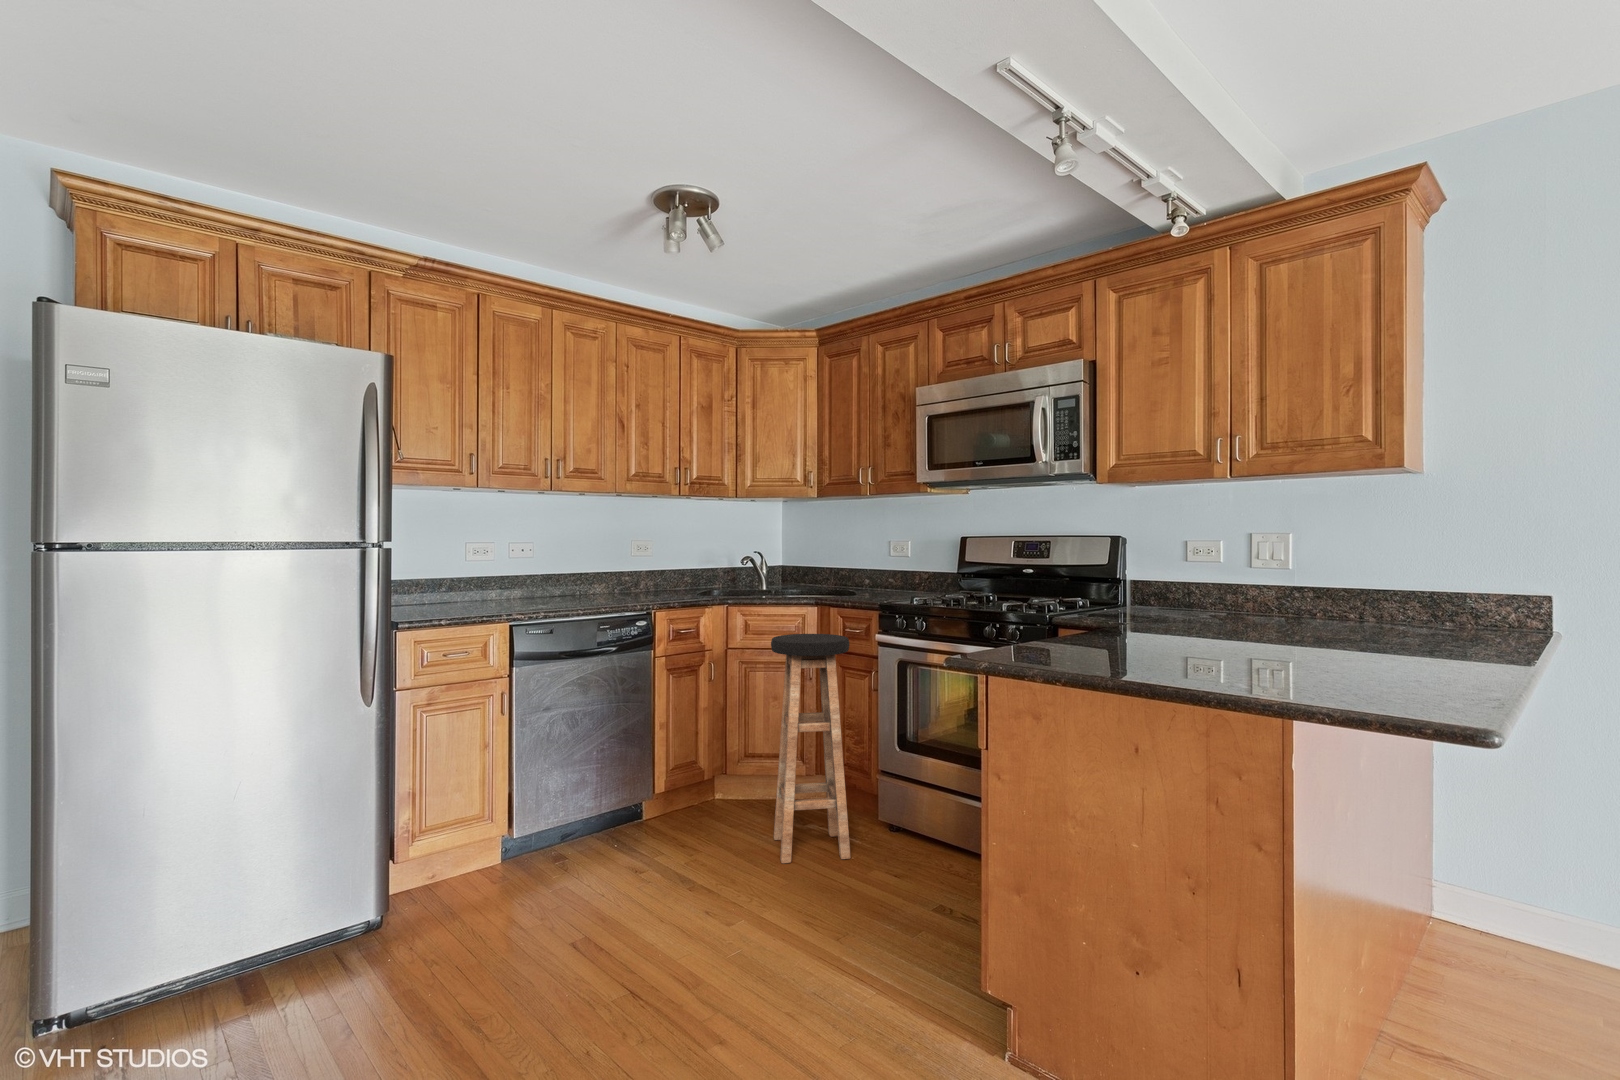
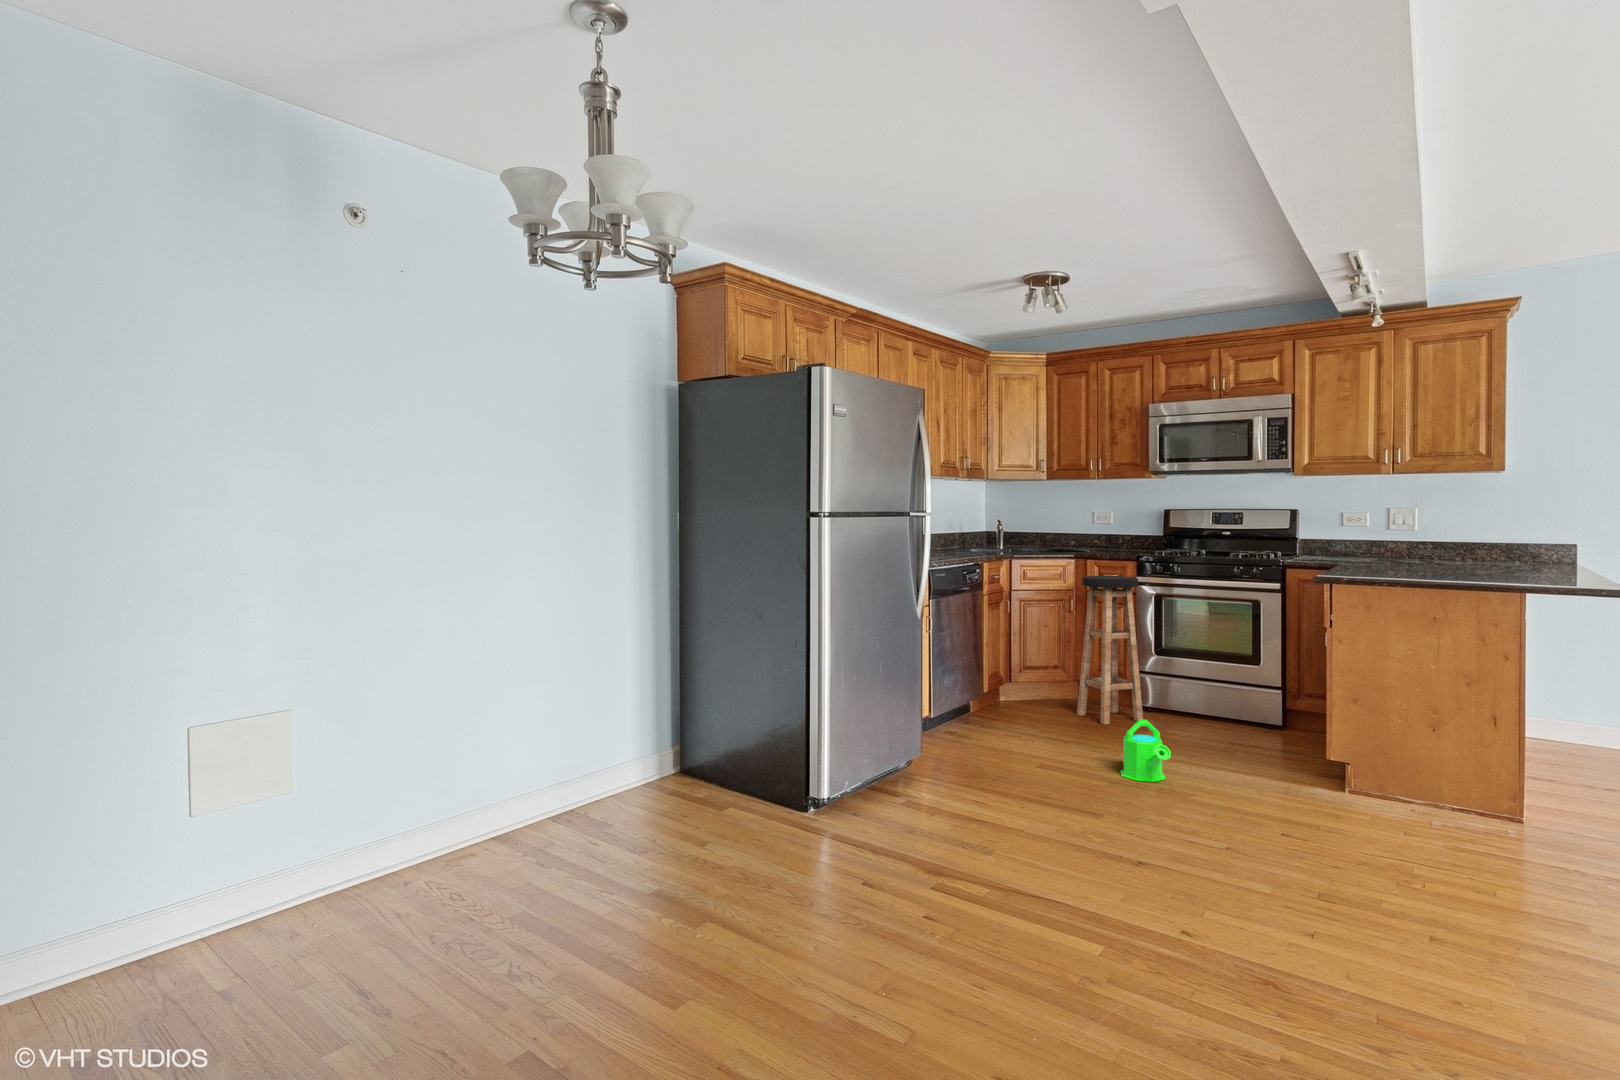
watering can: none [629,910,707,1033] -> present [1120,719,1171,782]

